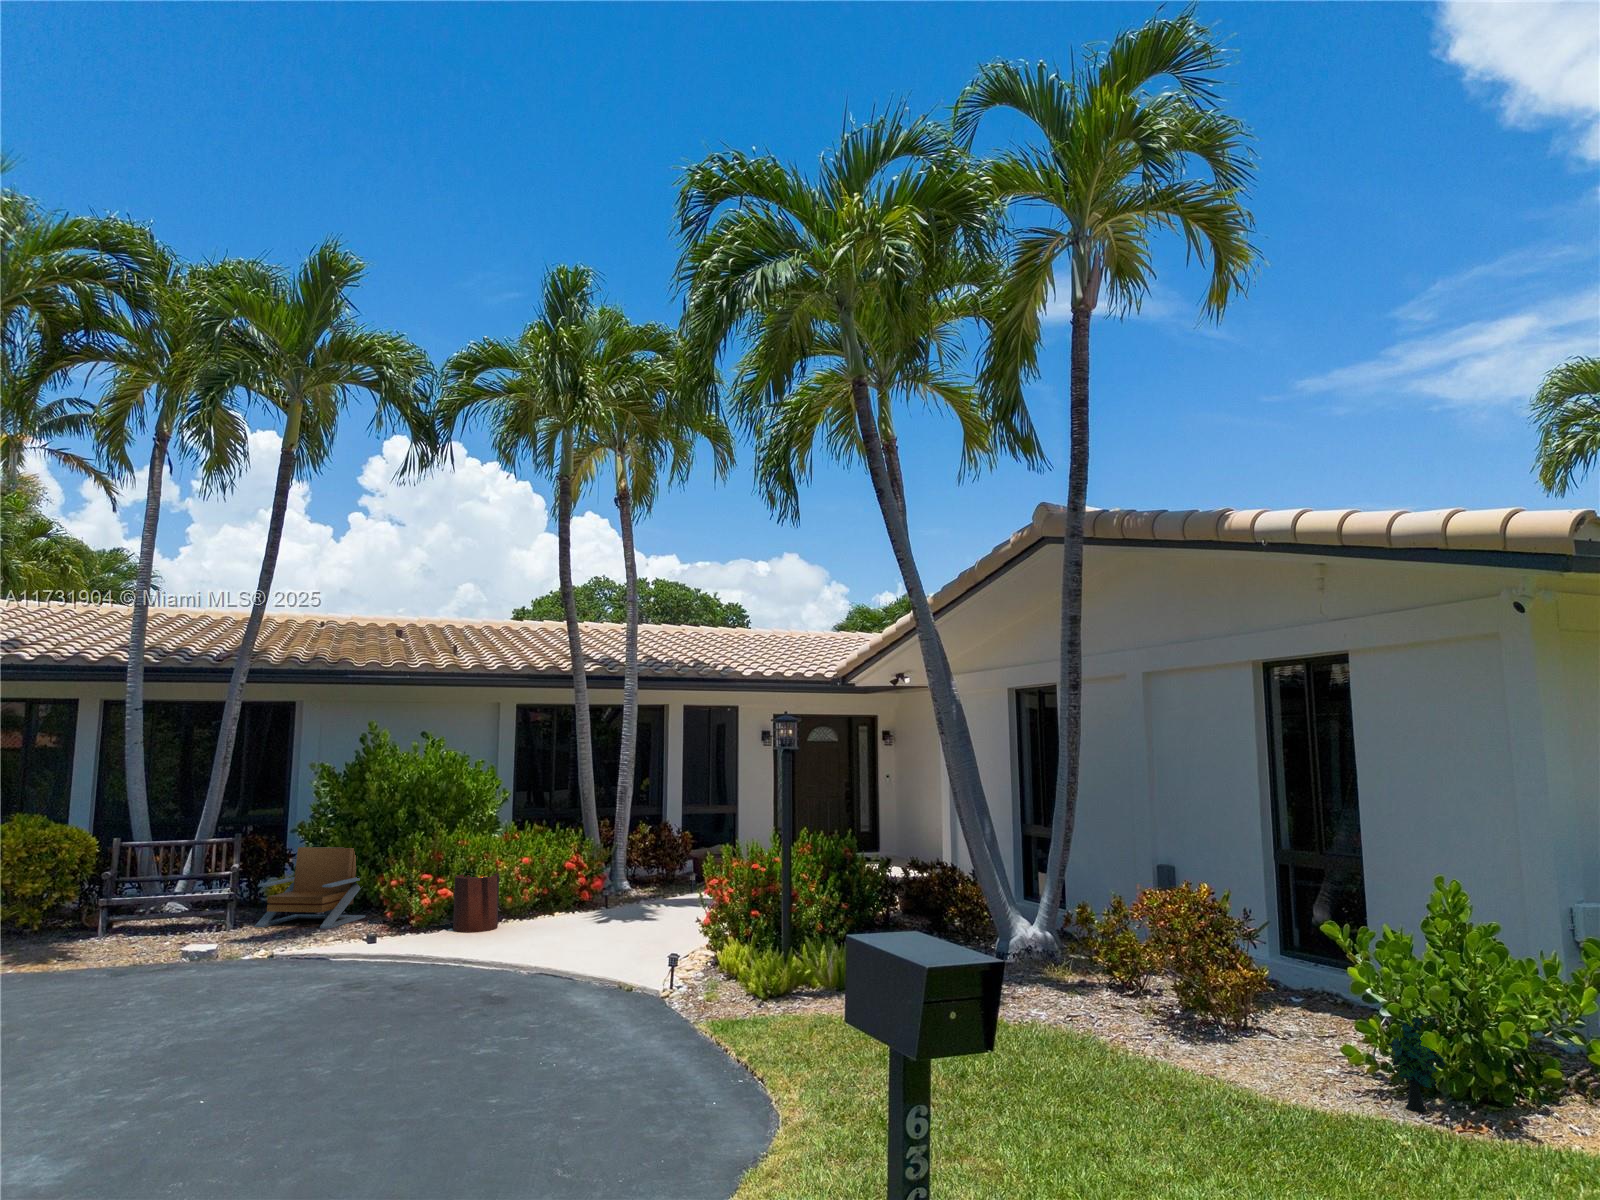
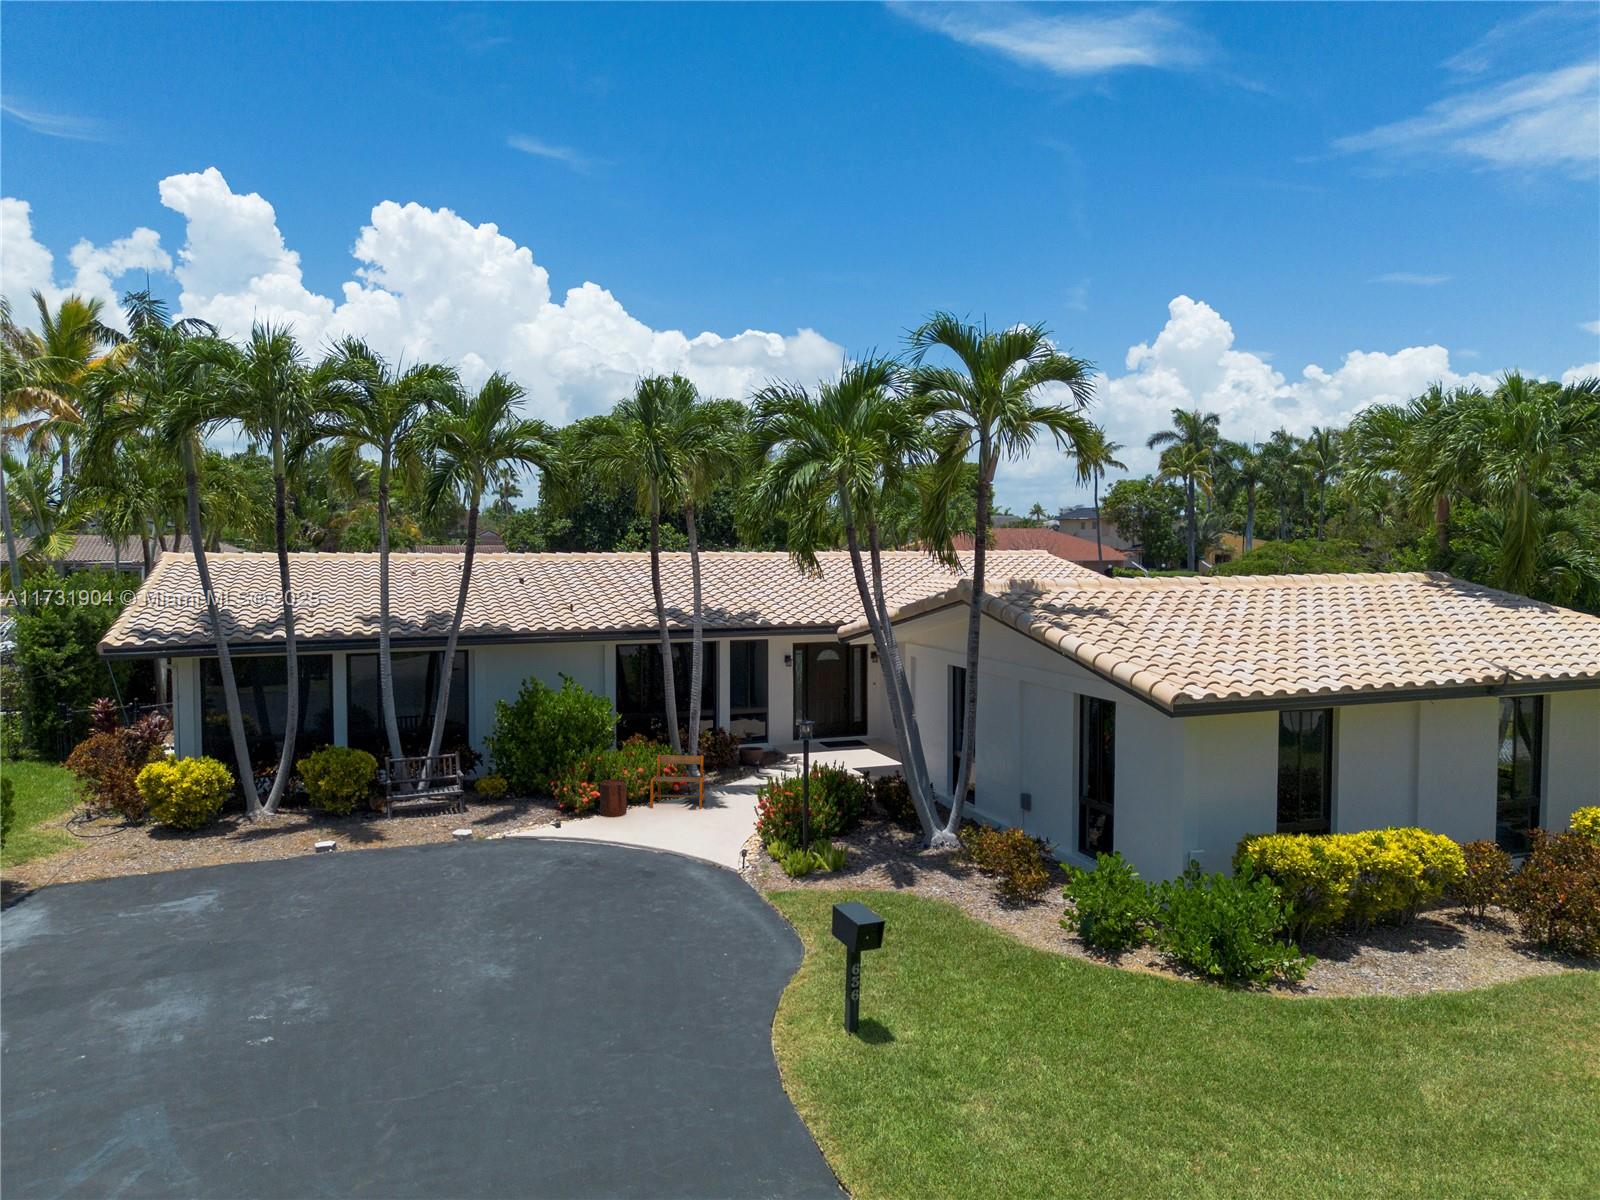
bench: none [539,838,631,922] -> present [650,755,706,809]
lounge chair: present [255,847,365,929] -> none [476,758,540,812]

